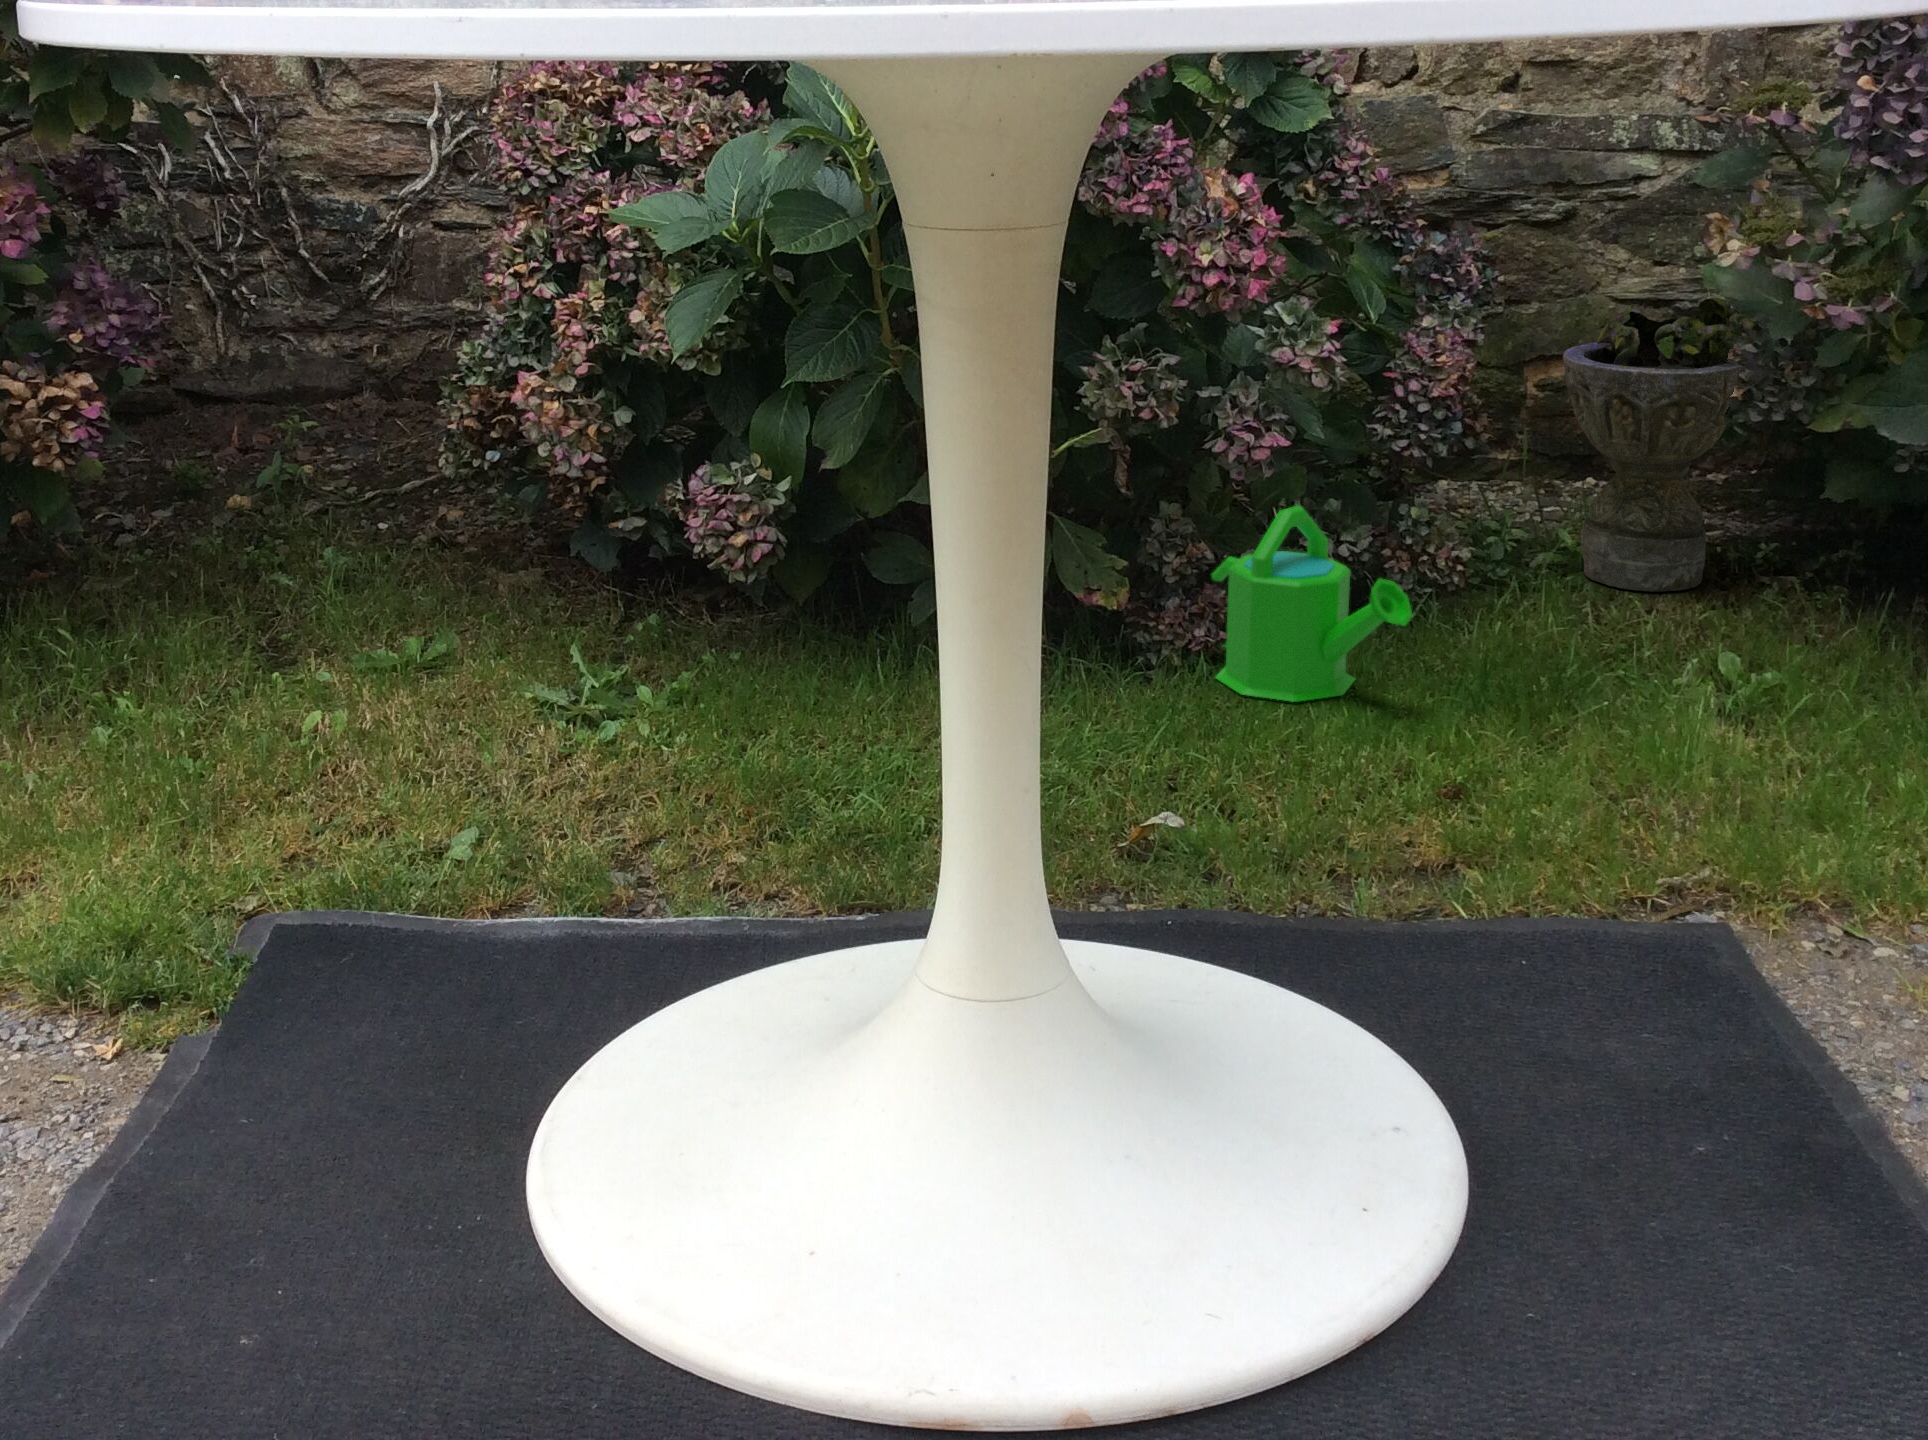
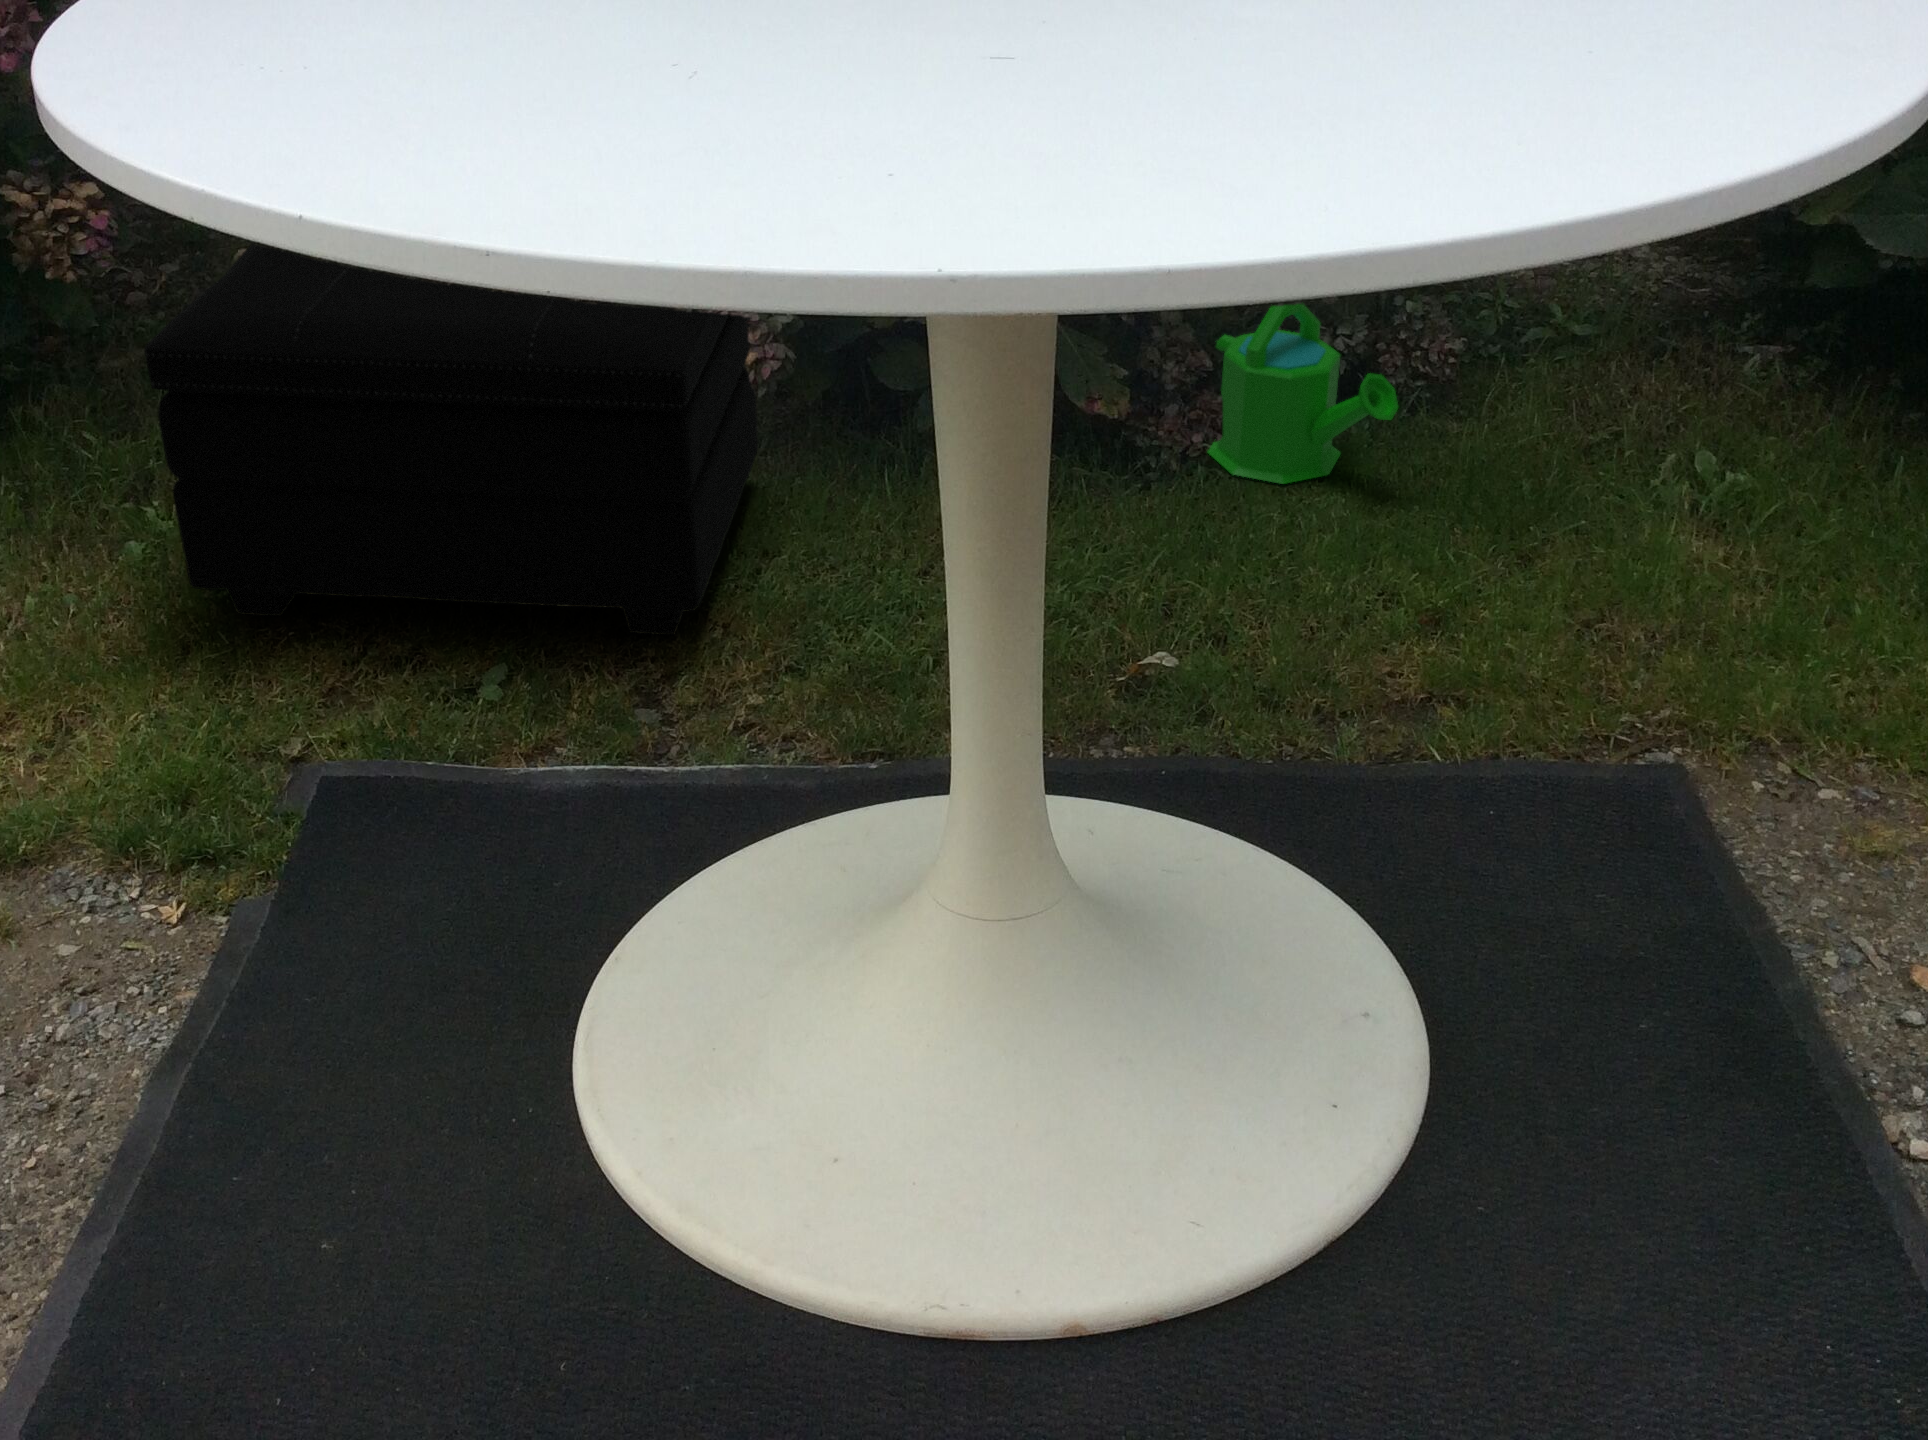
planter: present [1563,298,1754,592] -> none [1556,51,1747,339]
footstool: none [125,407,745,818] -> present [144,244,758,635]

